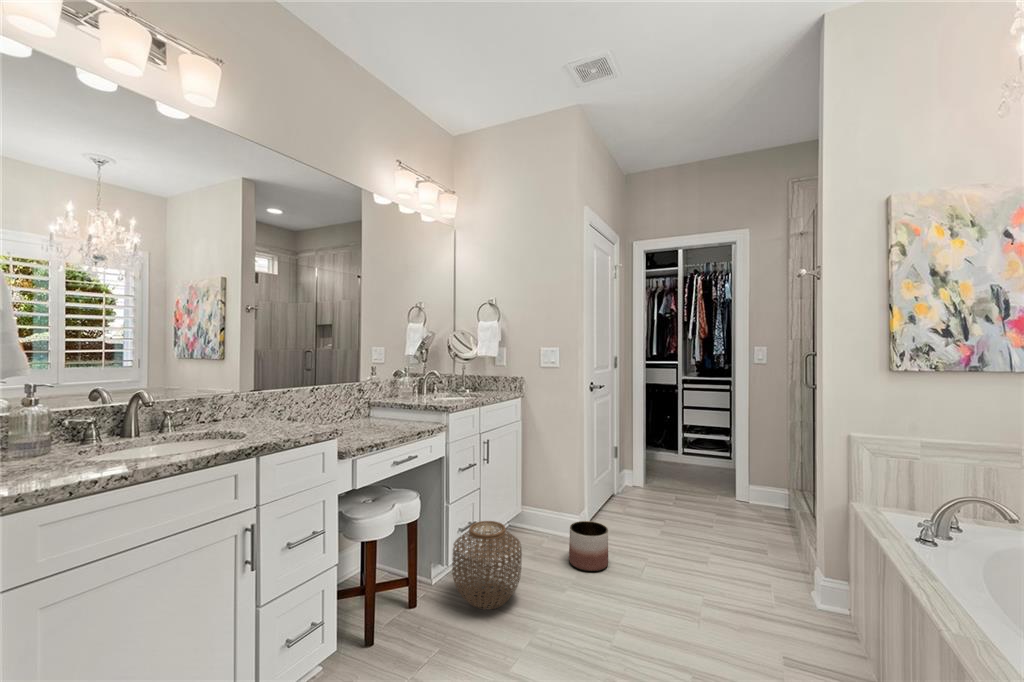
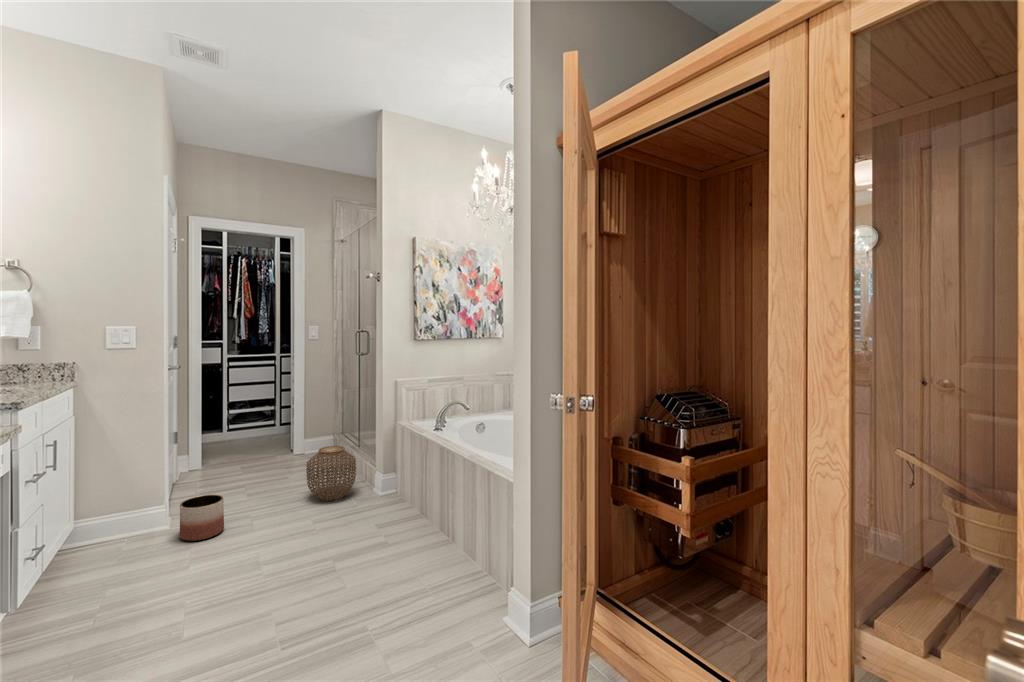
woven basket: present [452,521,522,609] -> present [307,446,356,501]

